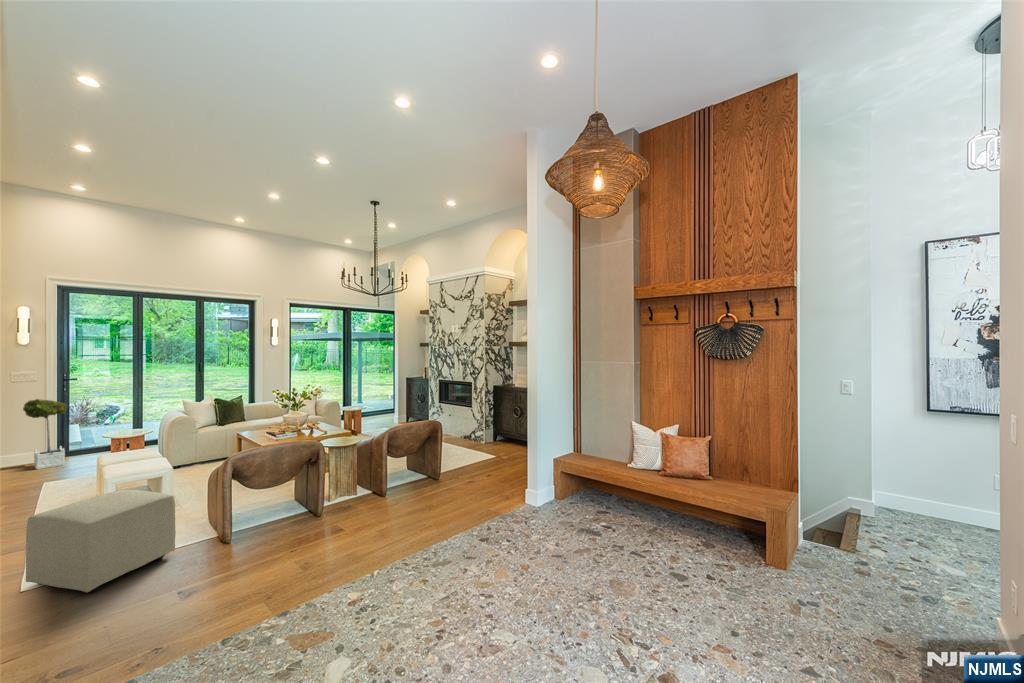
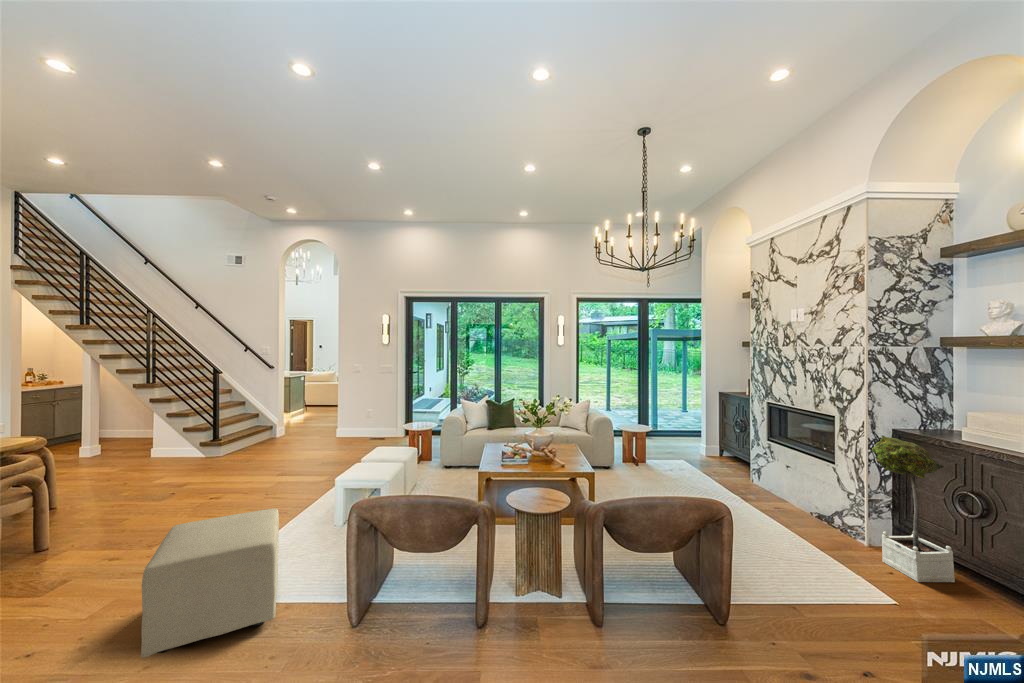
potted tree: present [23,399,67,469] -> present [872,435,955,582]

